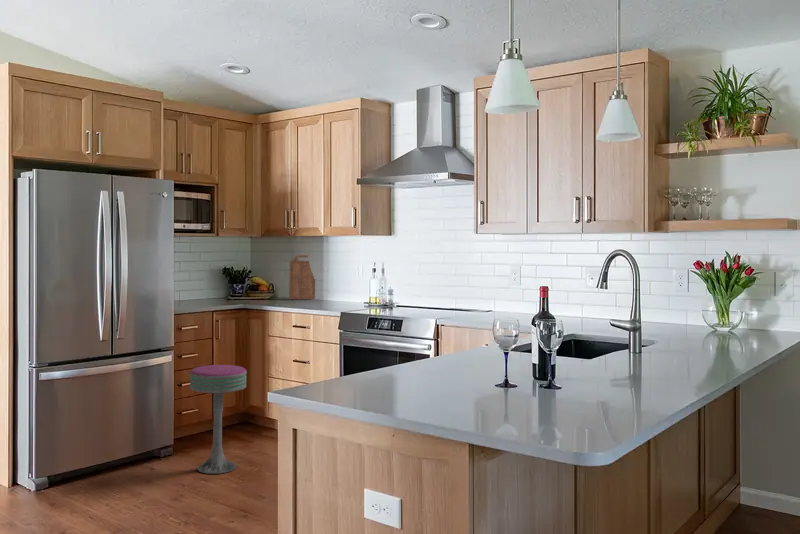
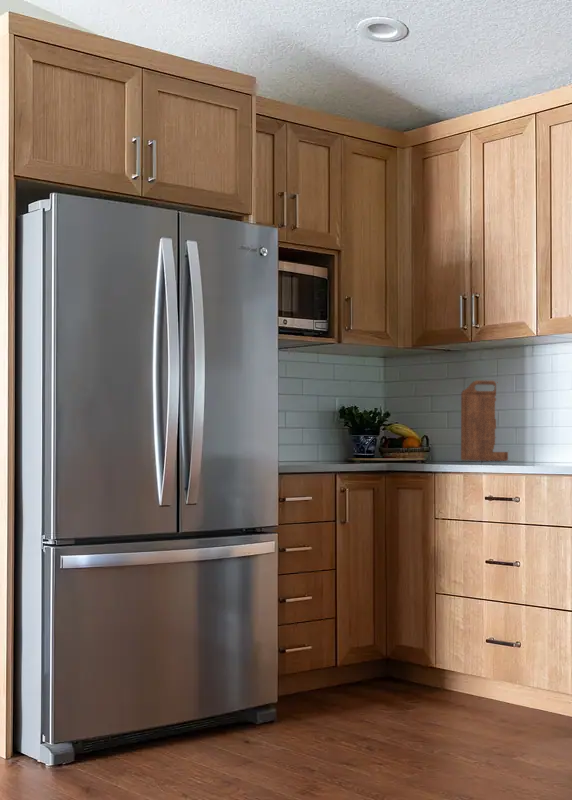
bar stool: present [190,365,247,474] -> none [312,556,415,760]

